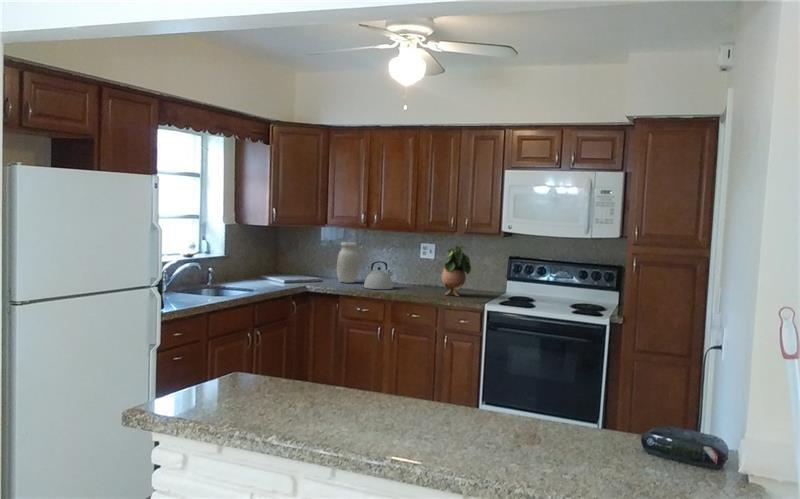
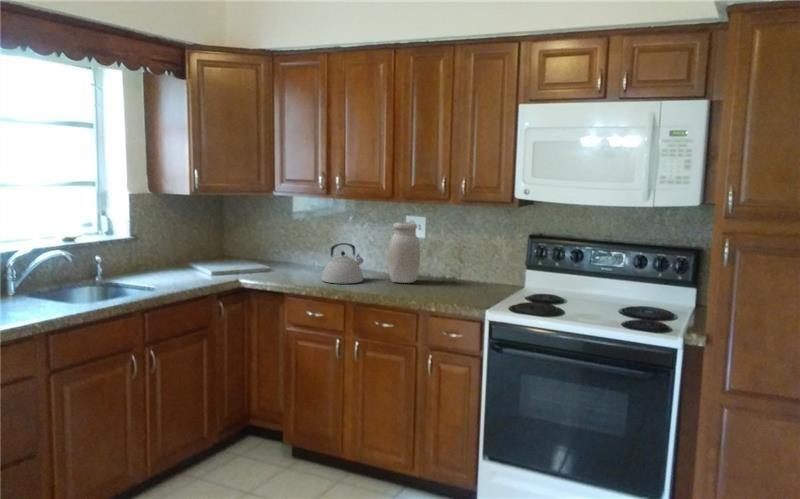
jar: present [337,242,359,283] -> present [388,222,420,283]
potted plant: present [441,244,471,296] -> none [427,217,469,295]

